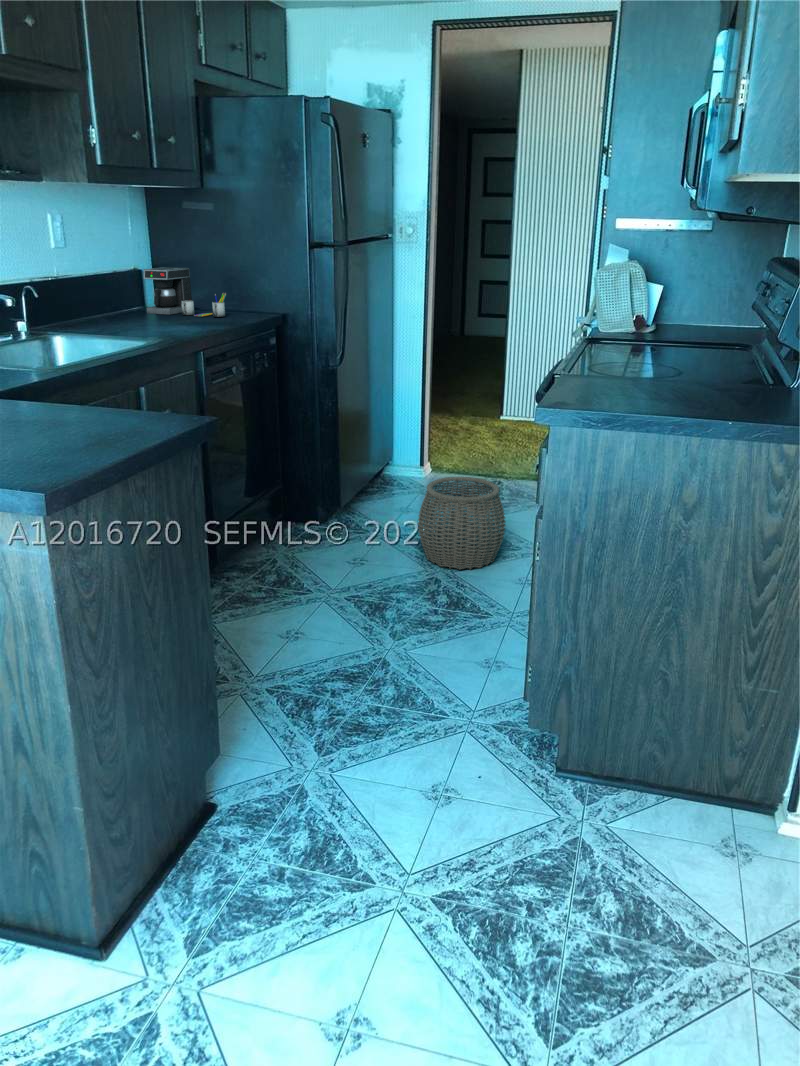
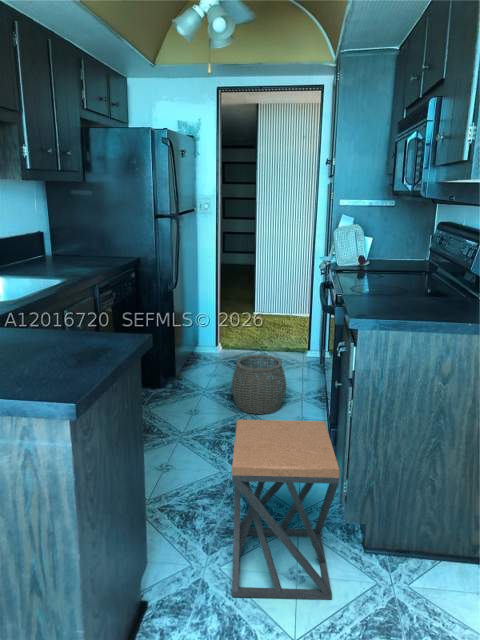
coffee maker: present [144,267,226,317] -> none [47,230,103,261]
stool: none [333,560,505,831] -> present [232,420,339,600]

